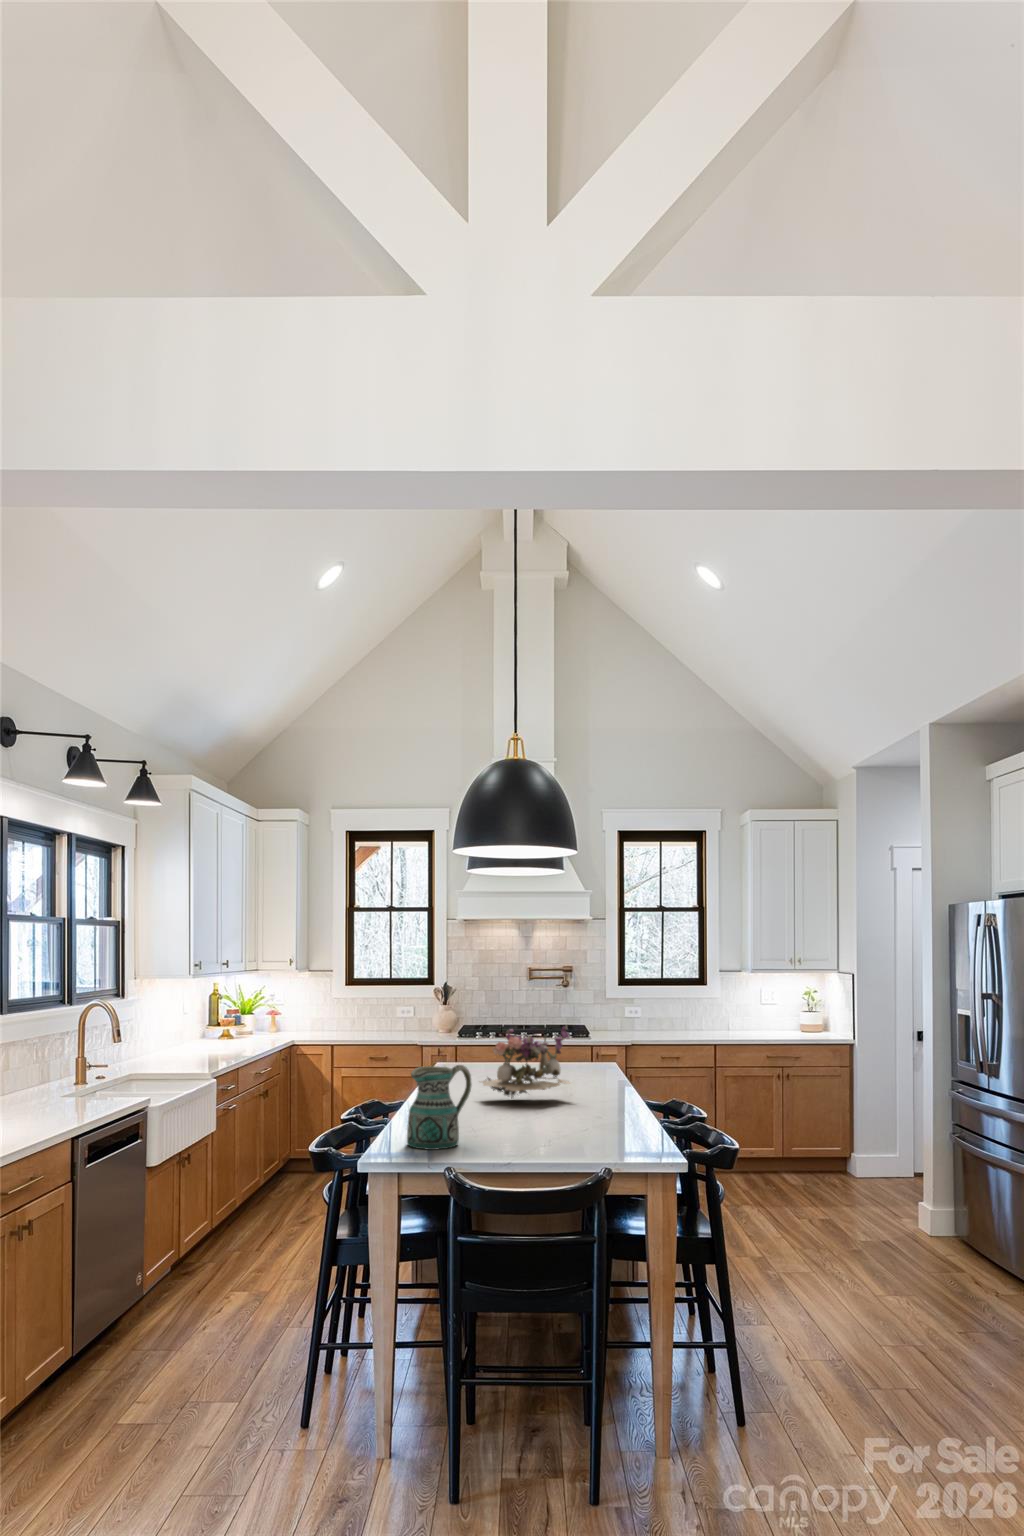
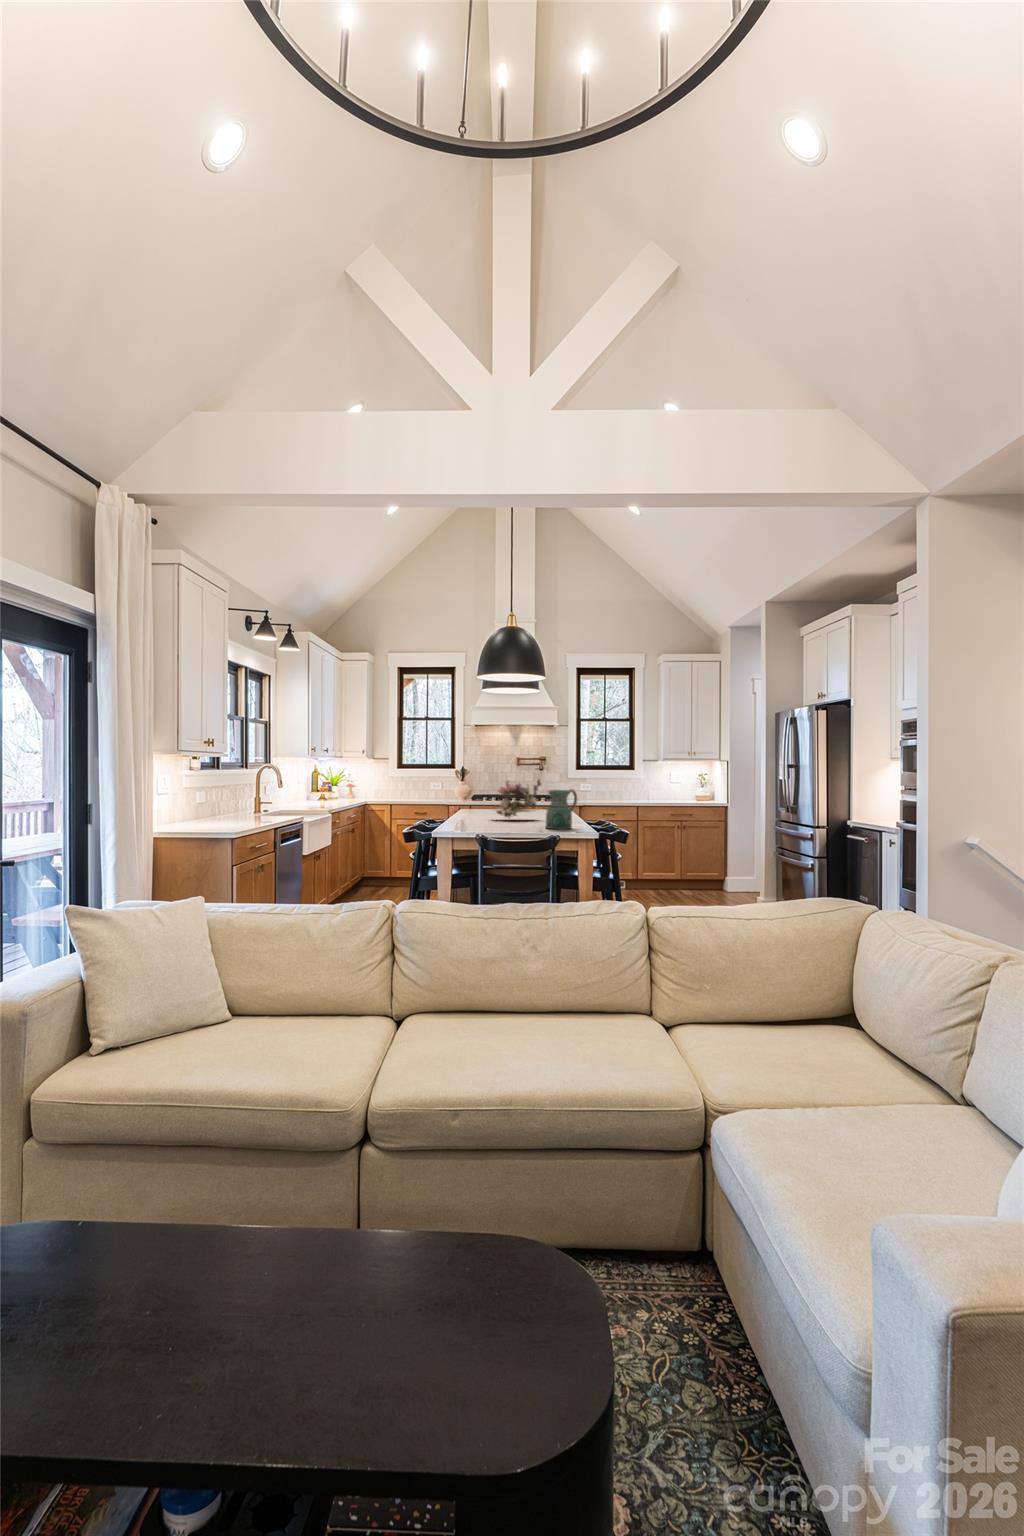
ceramic pitcher: present [407,1065,472,1150] -> present [545,789,577,829]

